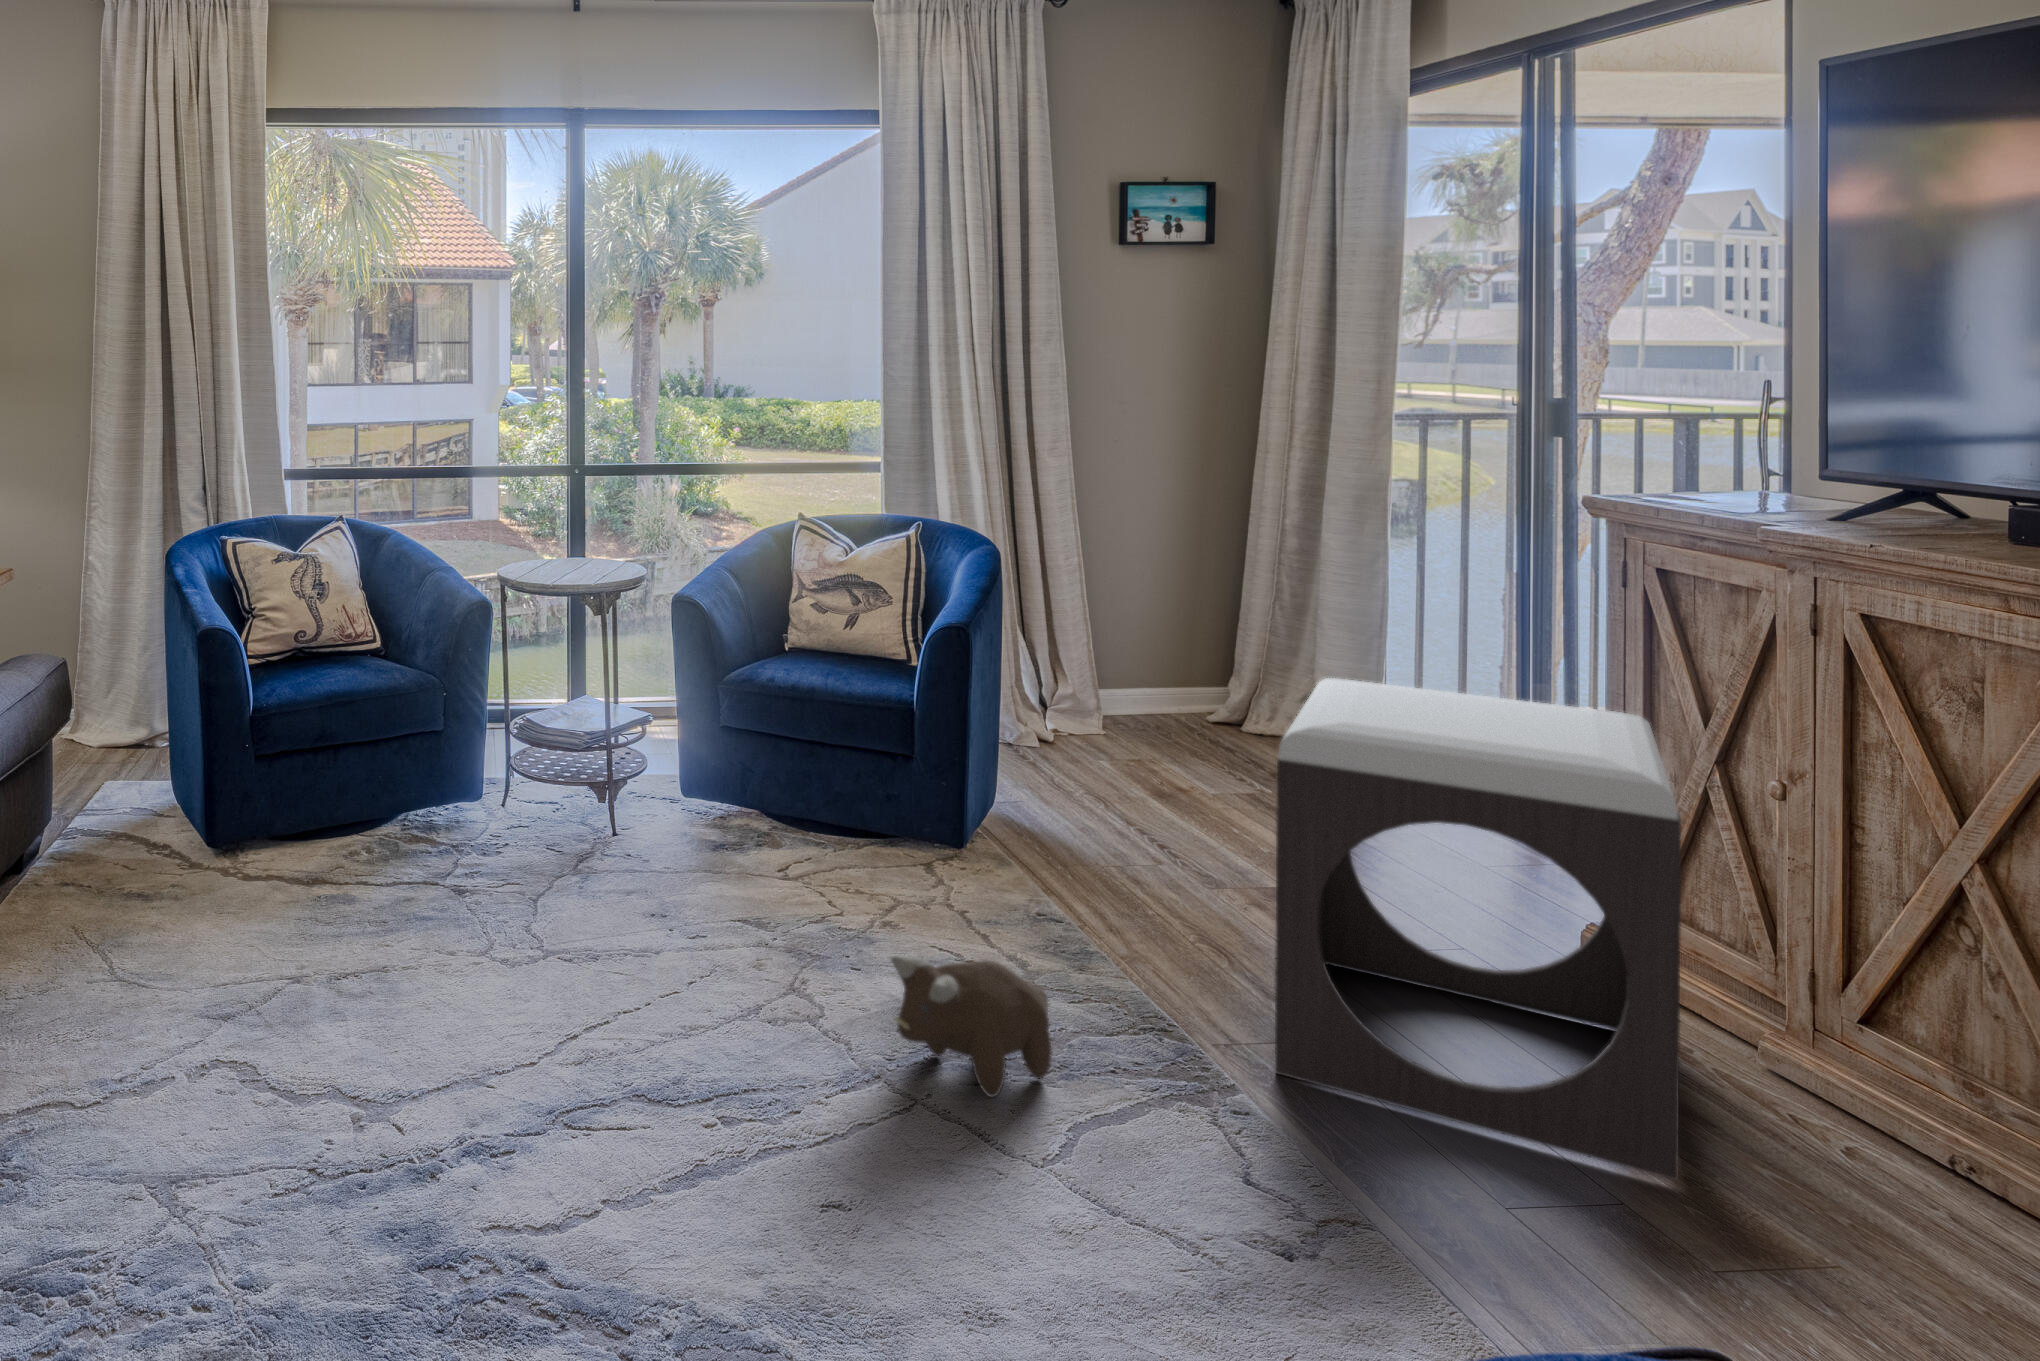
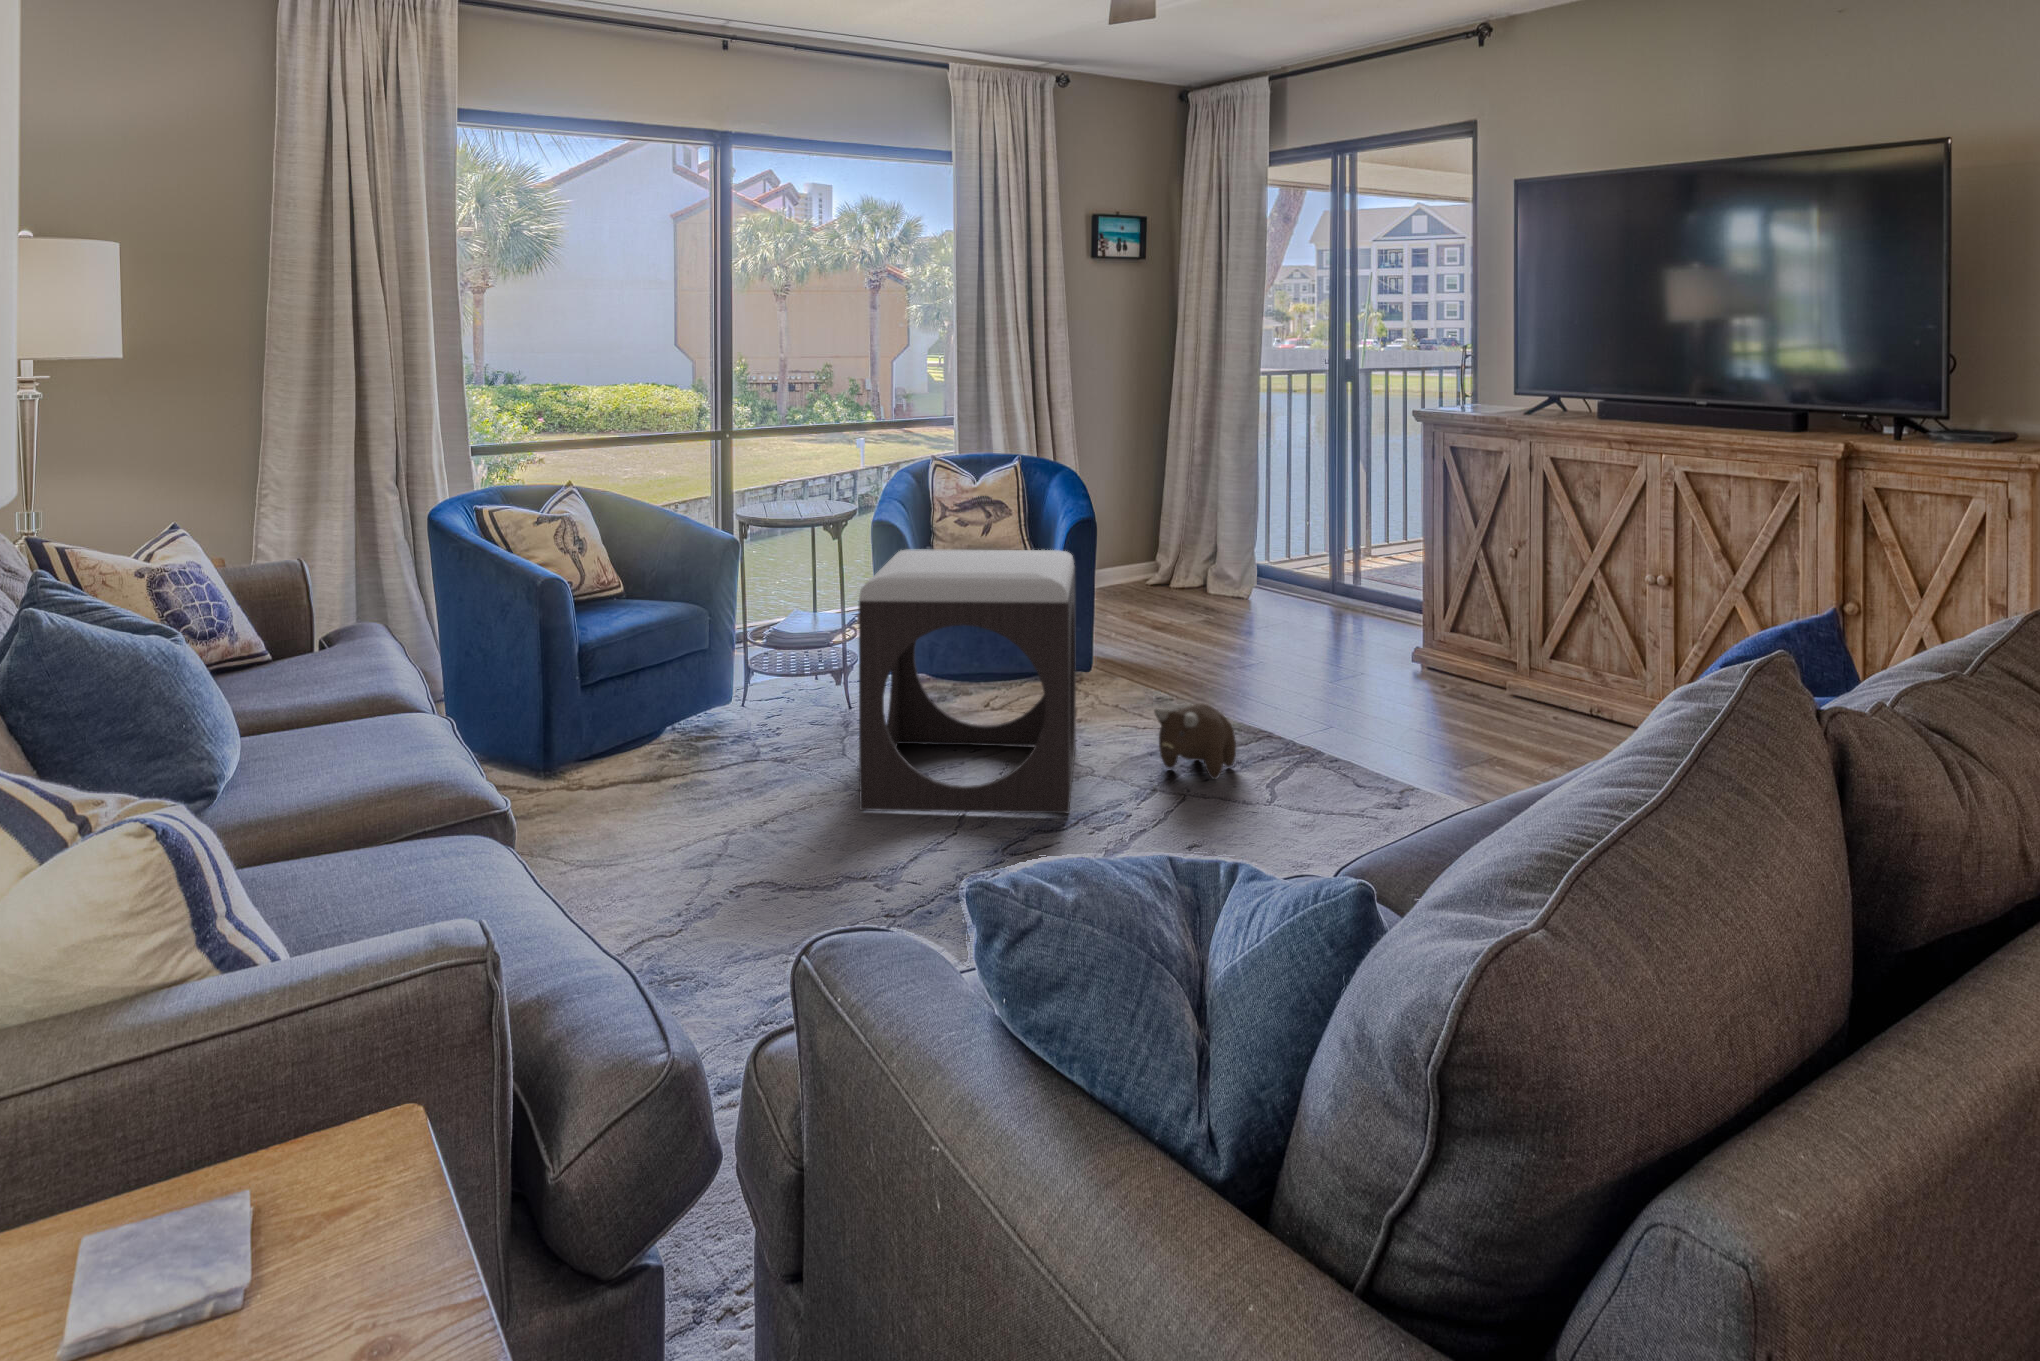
footstool: present [1275,678,1681,1180] -> present [859,549,1076,813]

